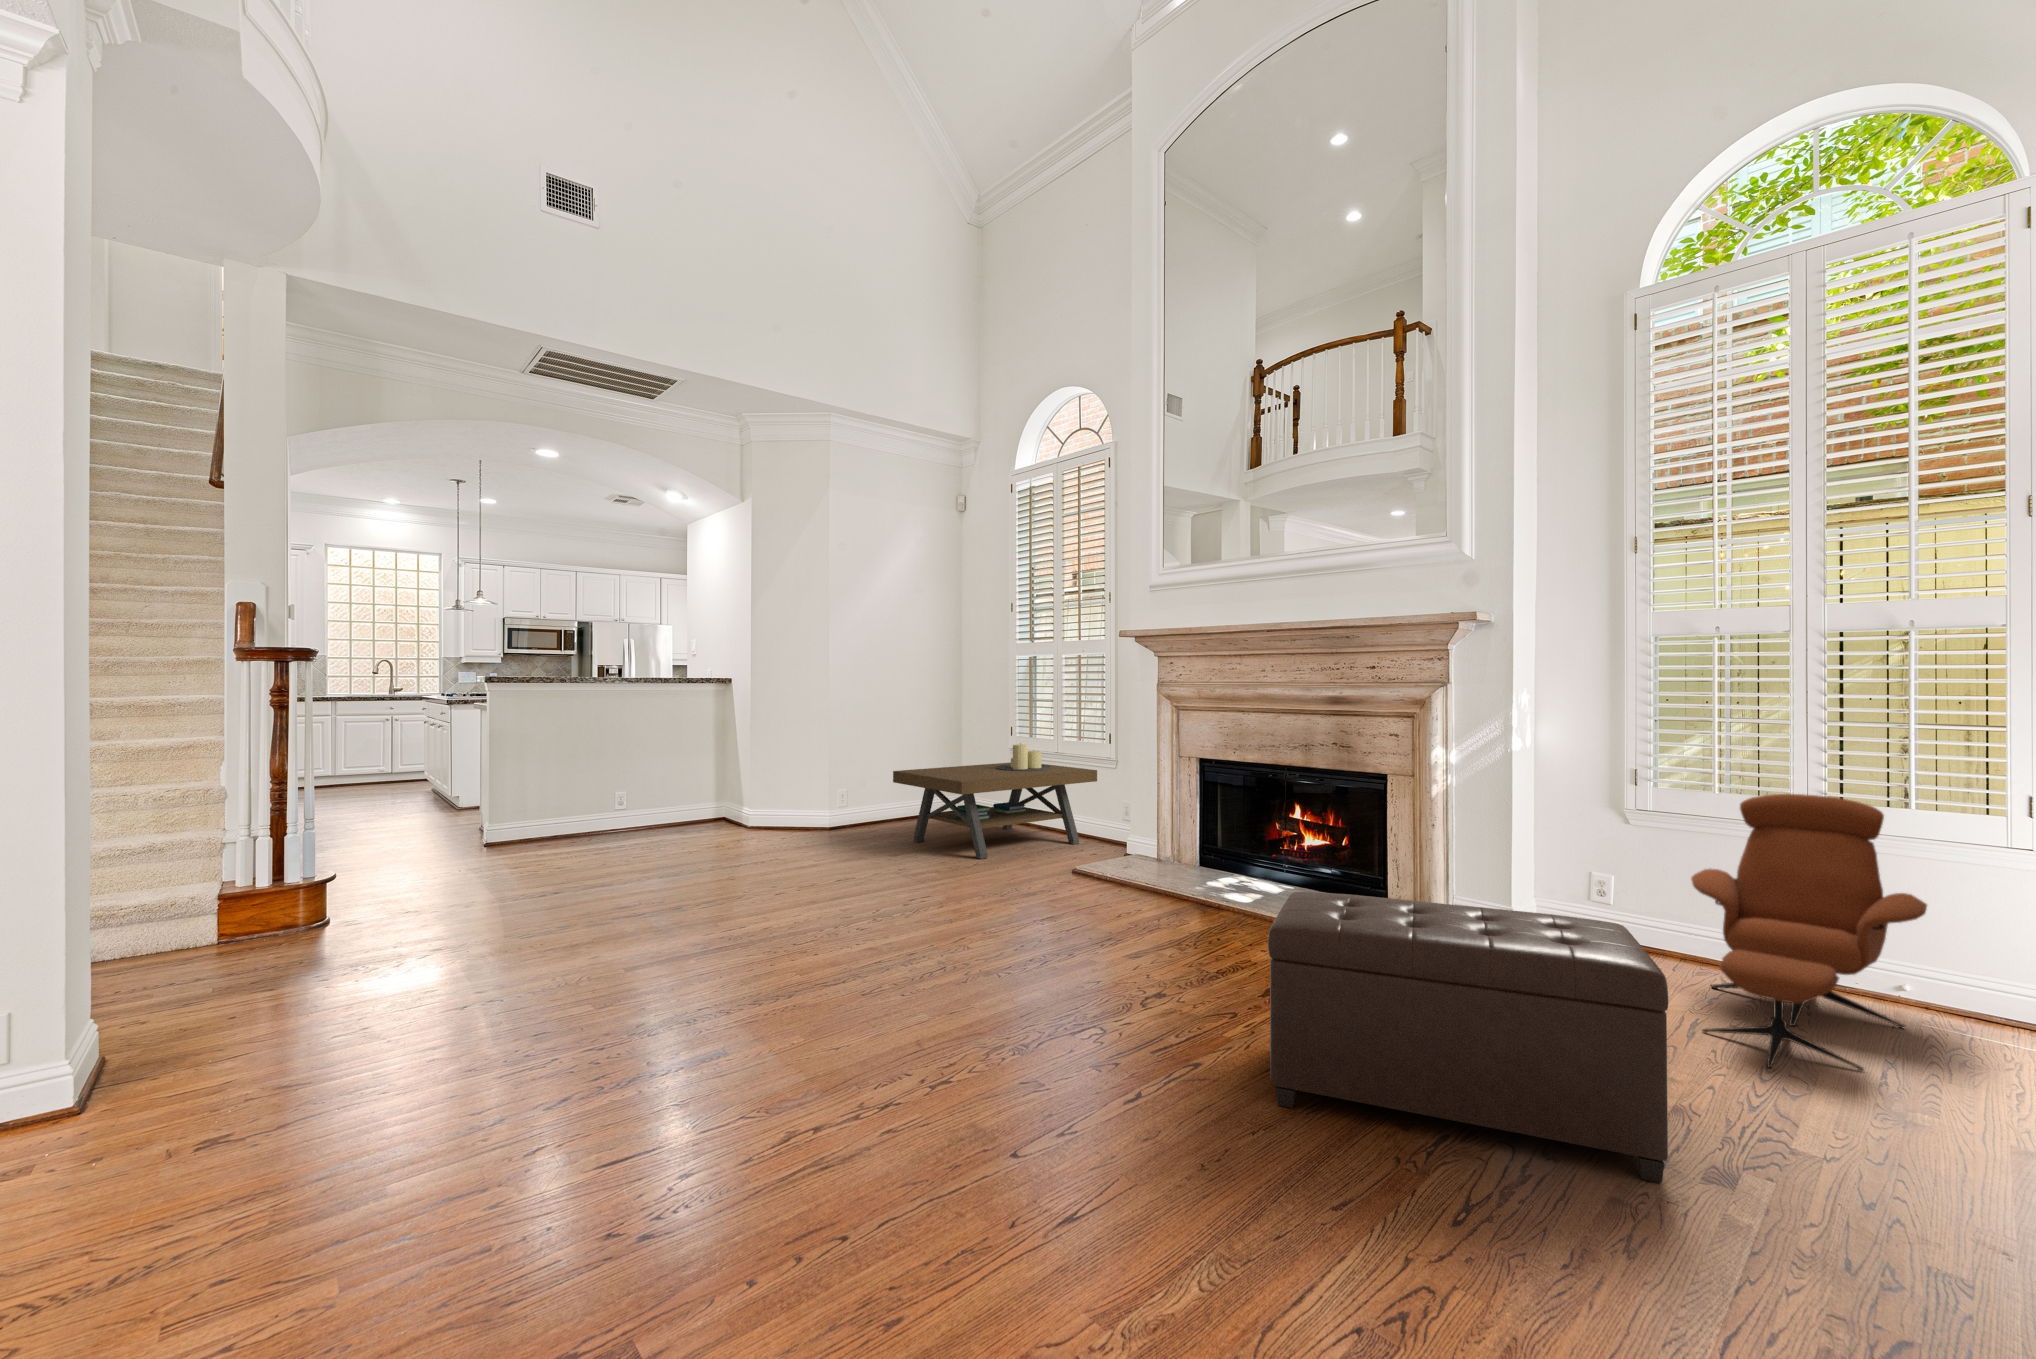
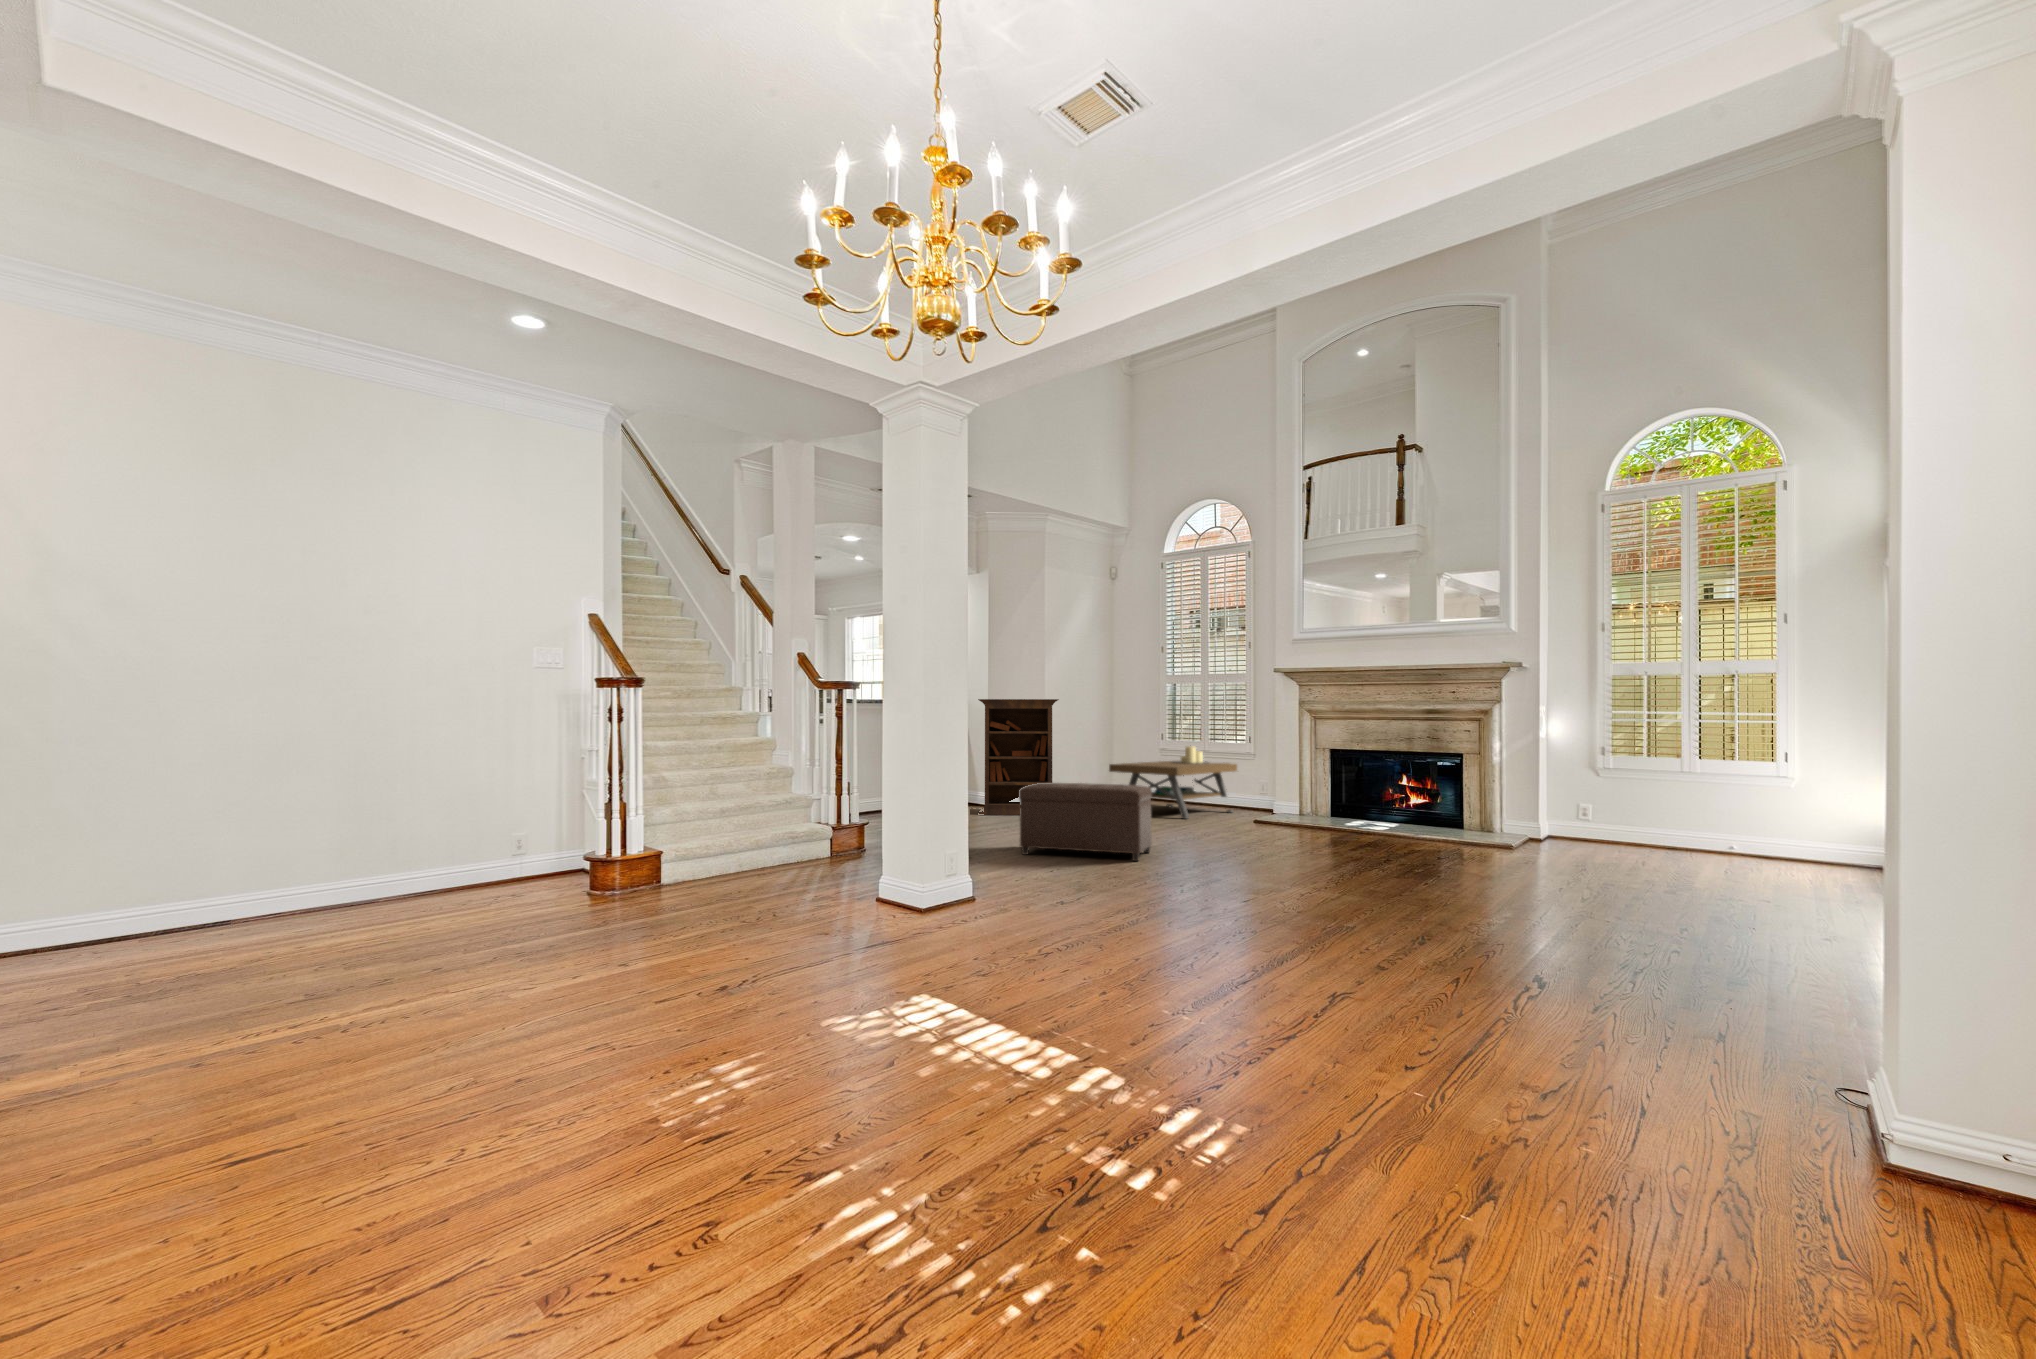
bookcase: none [696,676,830,846] -> present [978,699,1059,815]
lounge chair: present [1691,794,1927,1070] -> none [1638,755,1745,869]
ottoman: present [1268,892,1668,1183] -> present [1019,783,1152,861]

